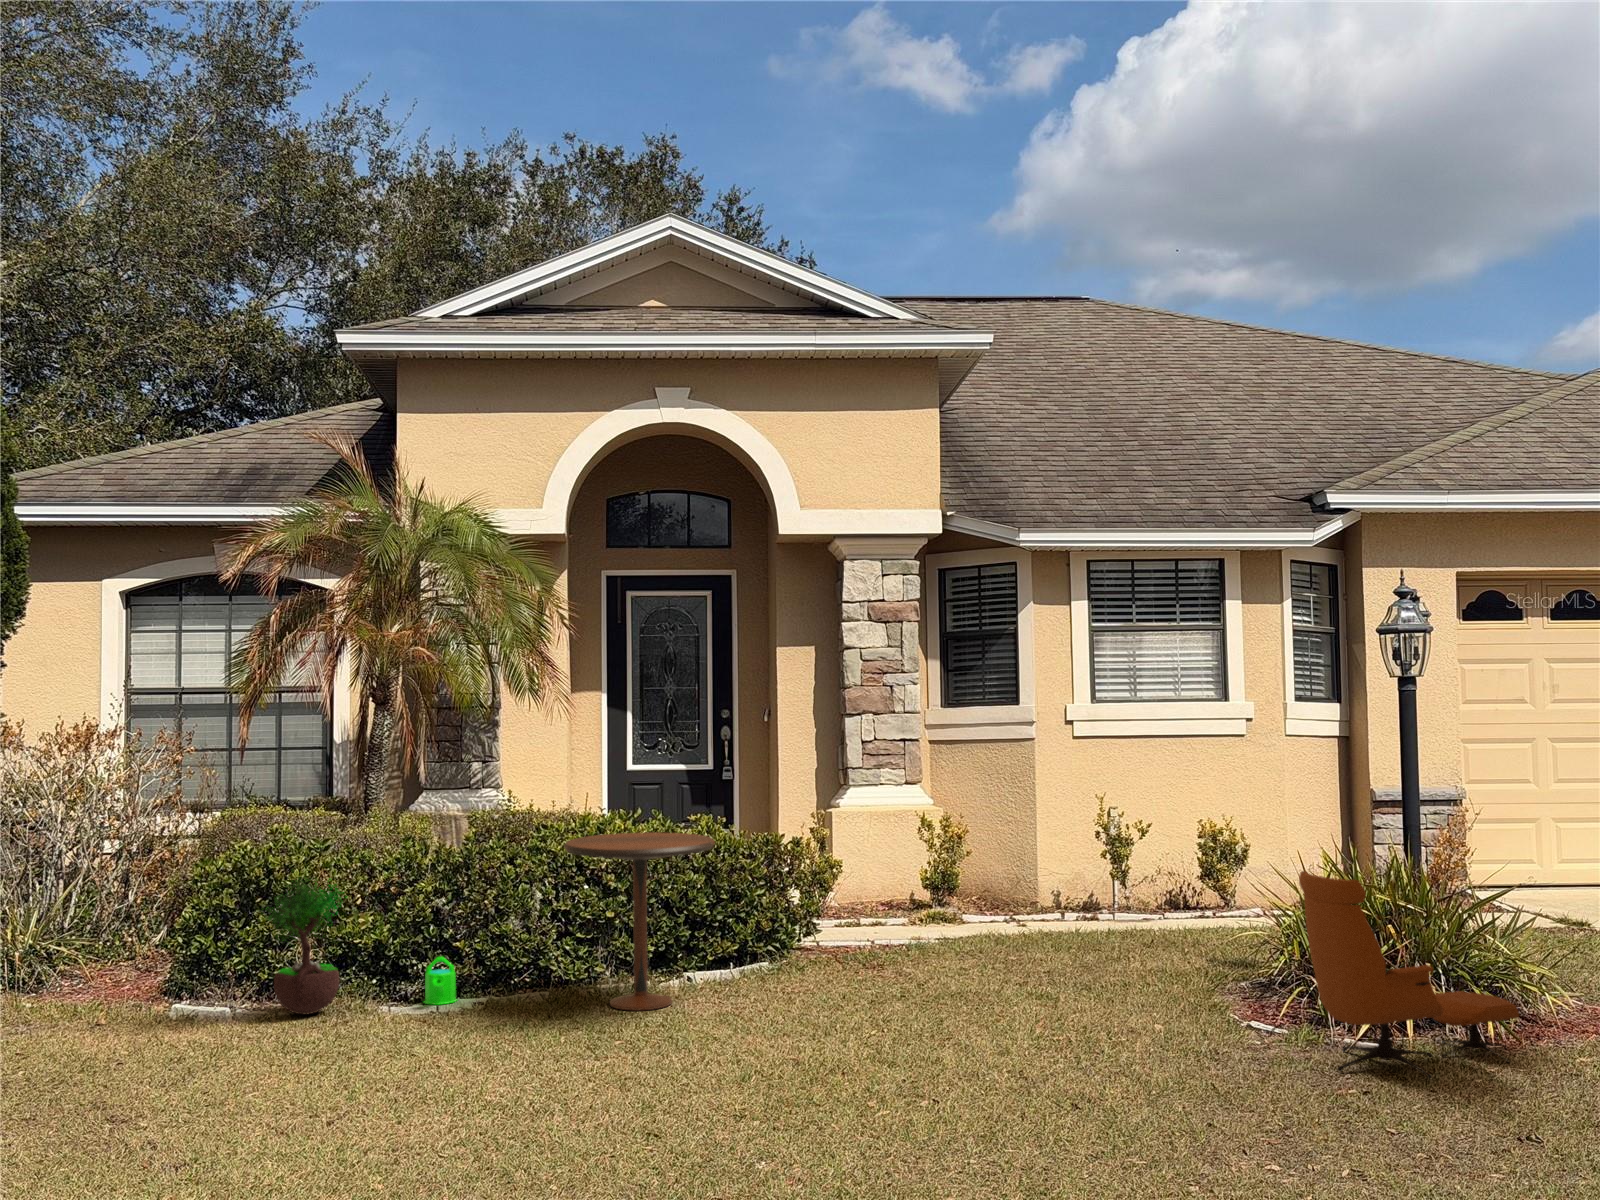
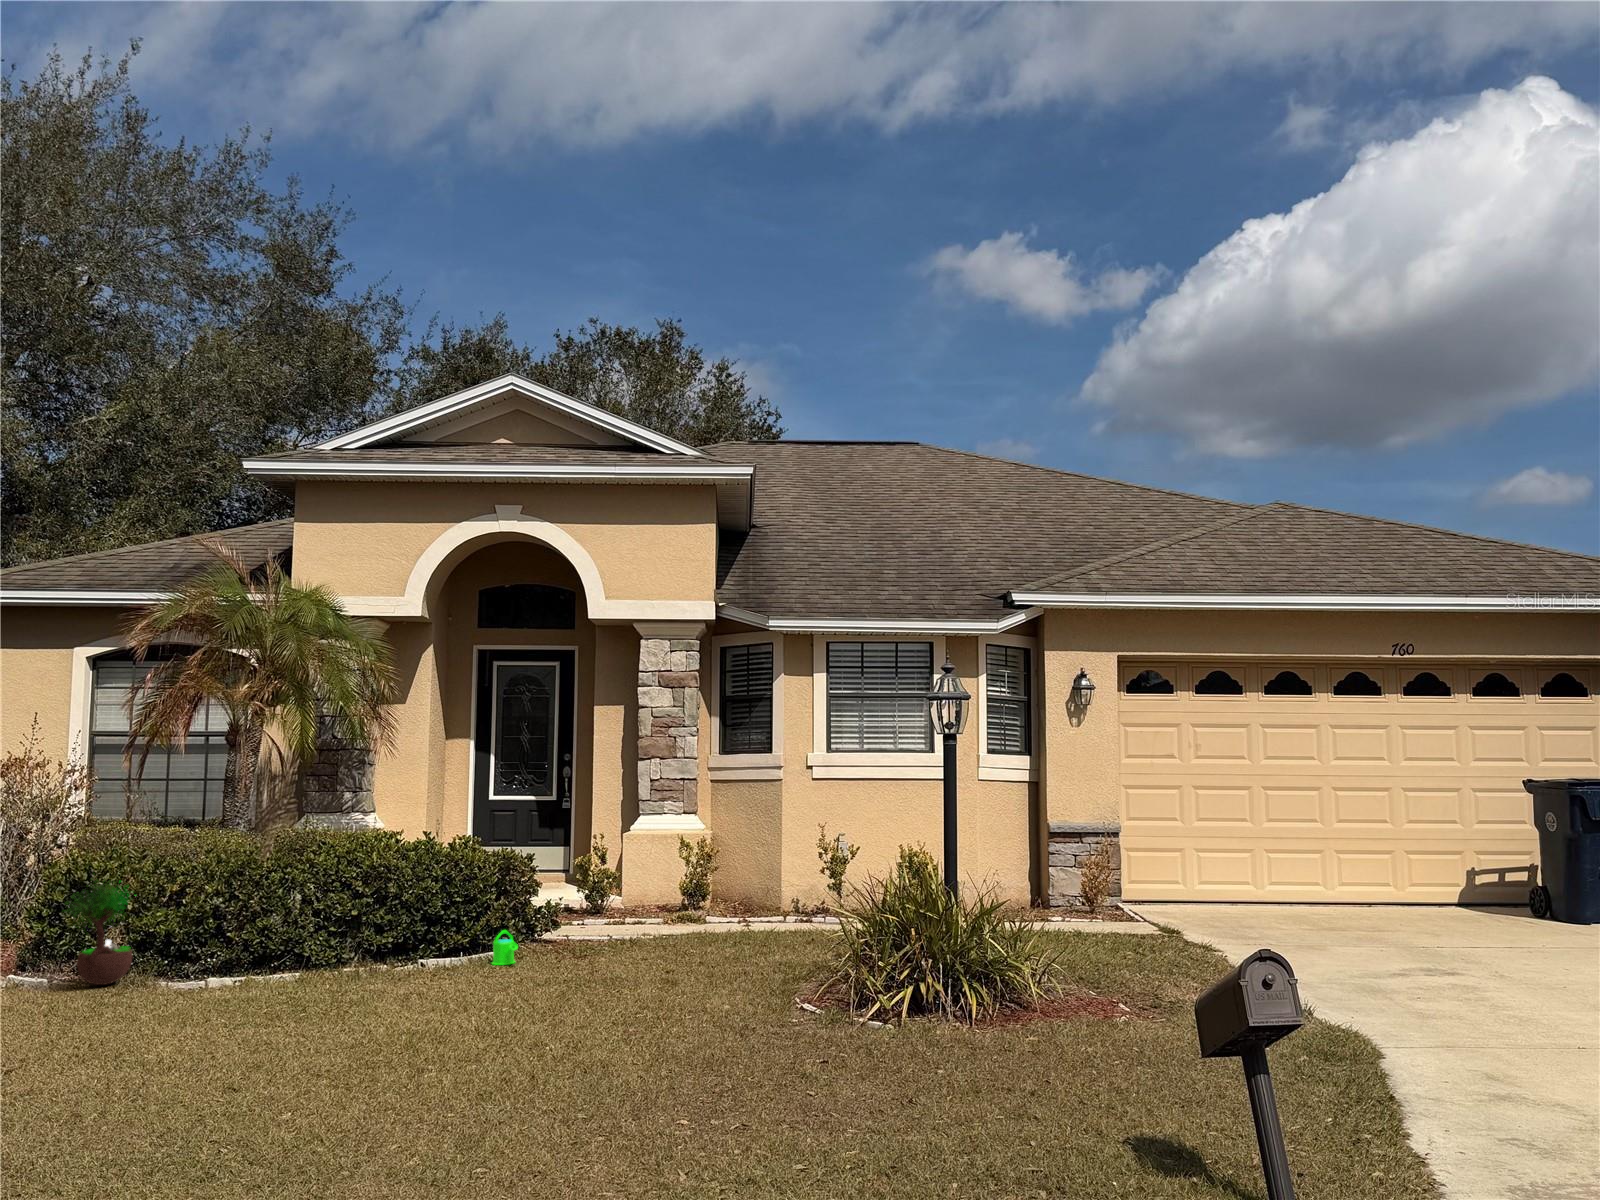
pedestal table: present [564,832,715,1010] -> none [302,850,426,989]
lounge chair: present [1299,871,1519,1079] -> none [801,893,984,1065]
watering can: present [424,957,457,1005] -> present [492,930,518,965]

